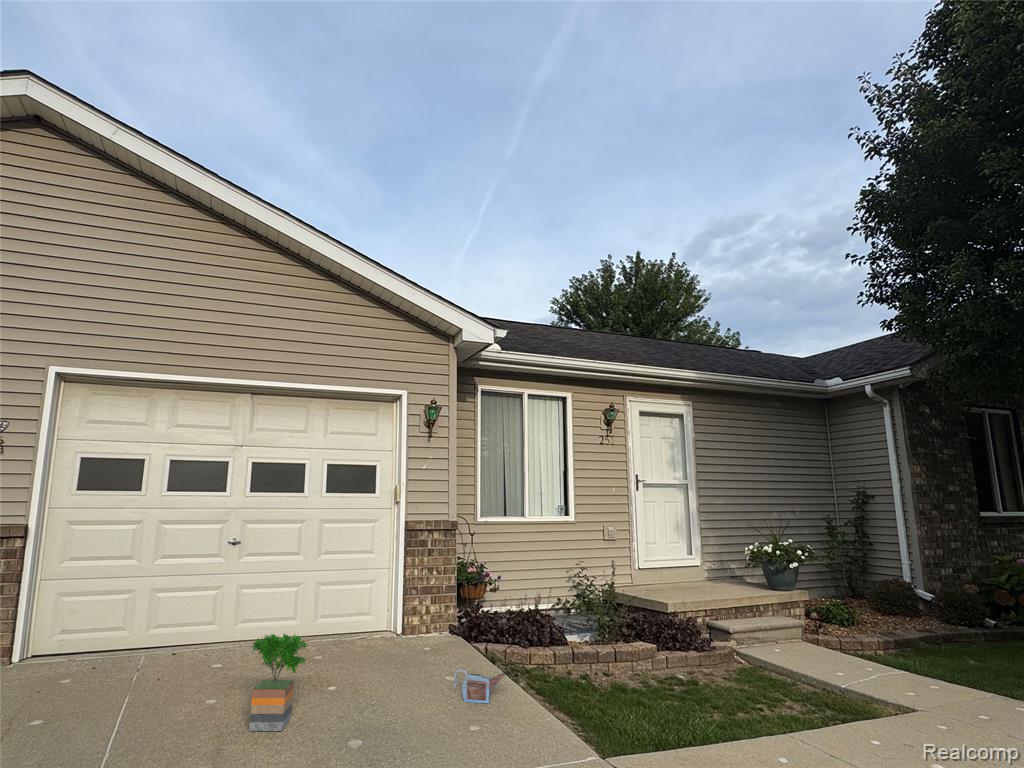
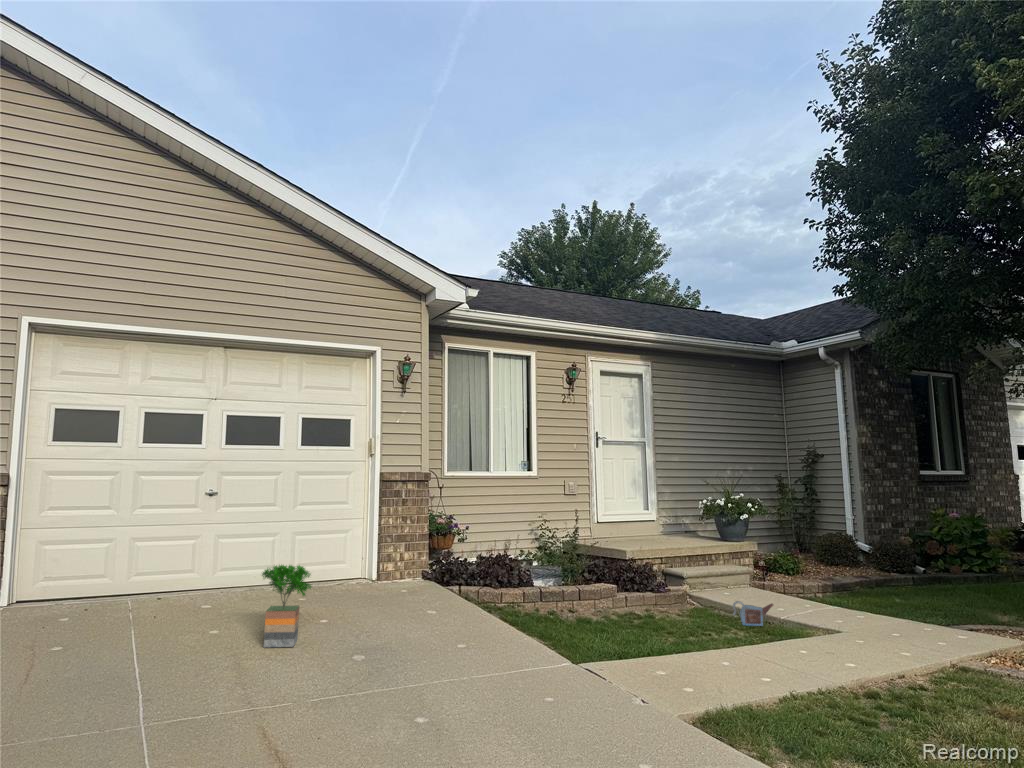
watering can: present [453,668,505,703] -> present [733,601,773,626]

